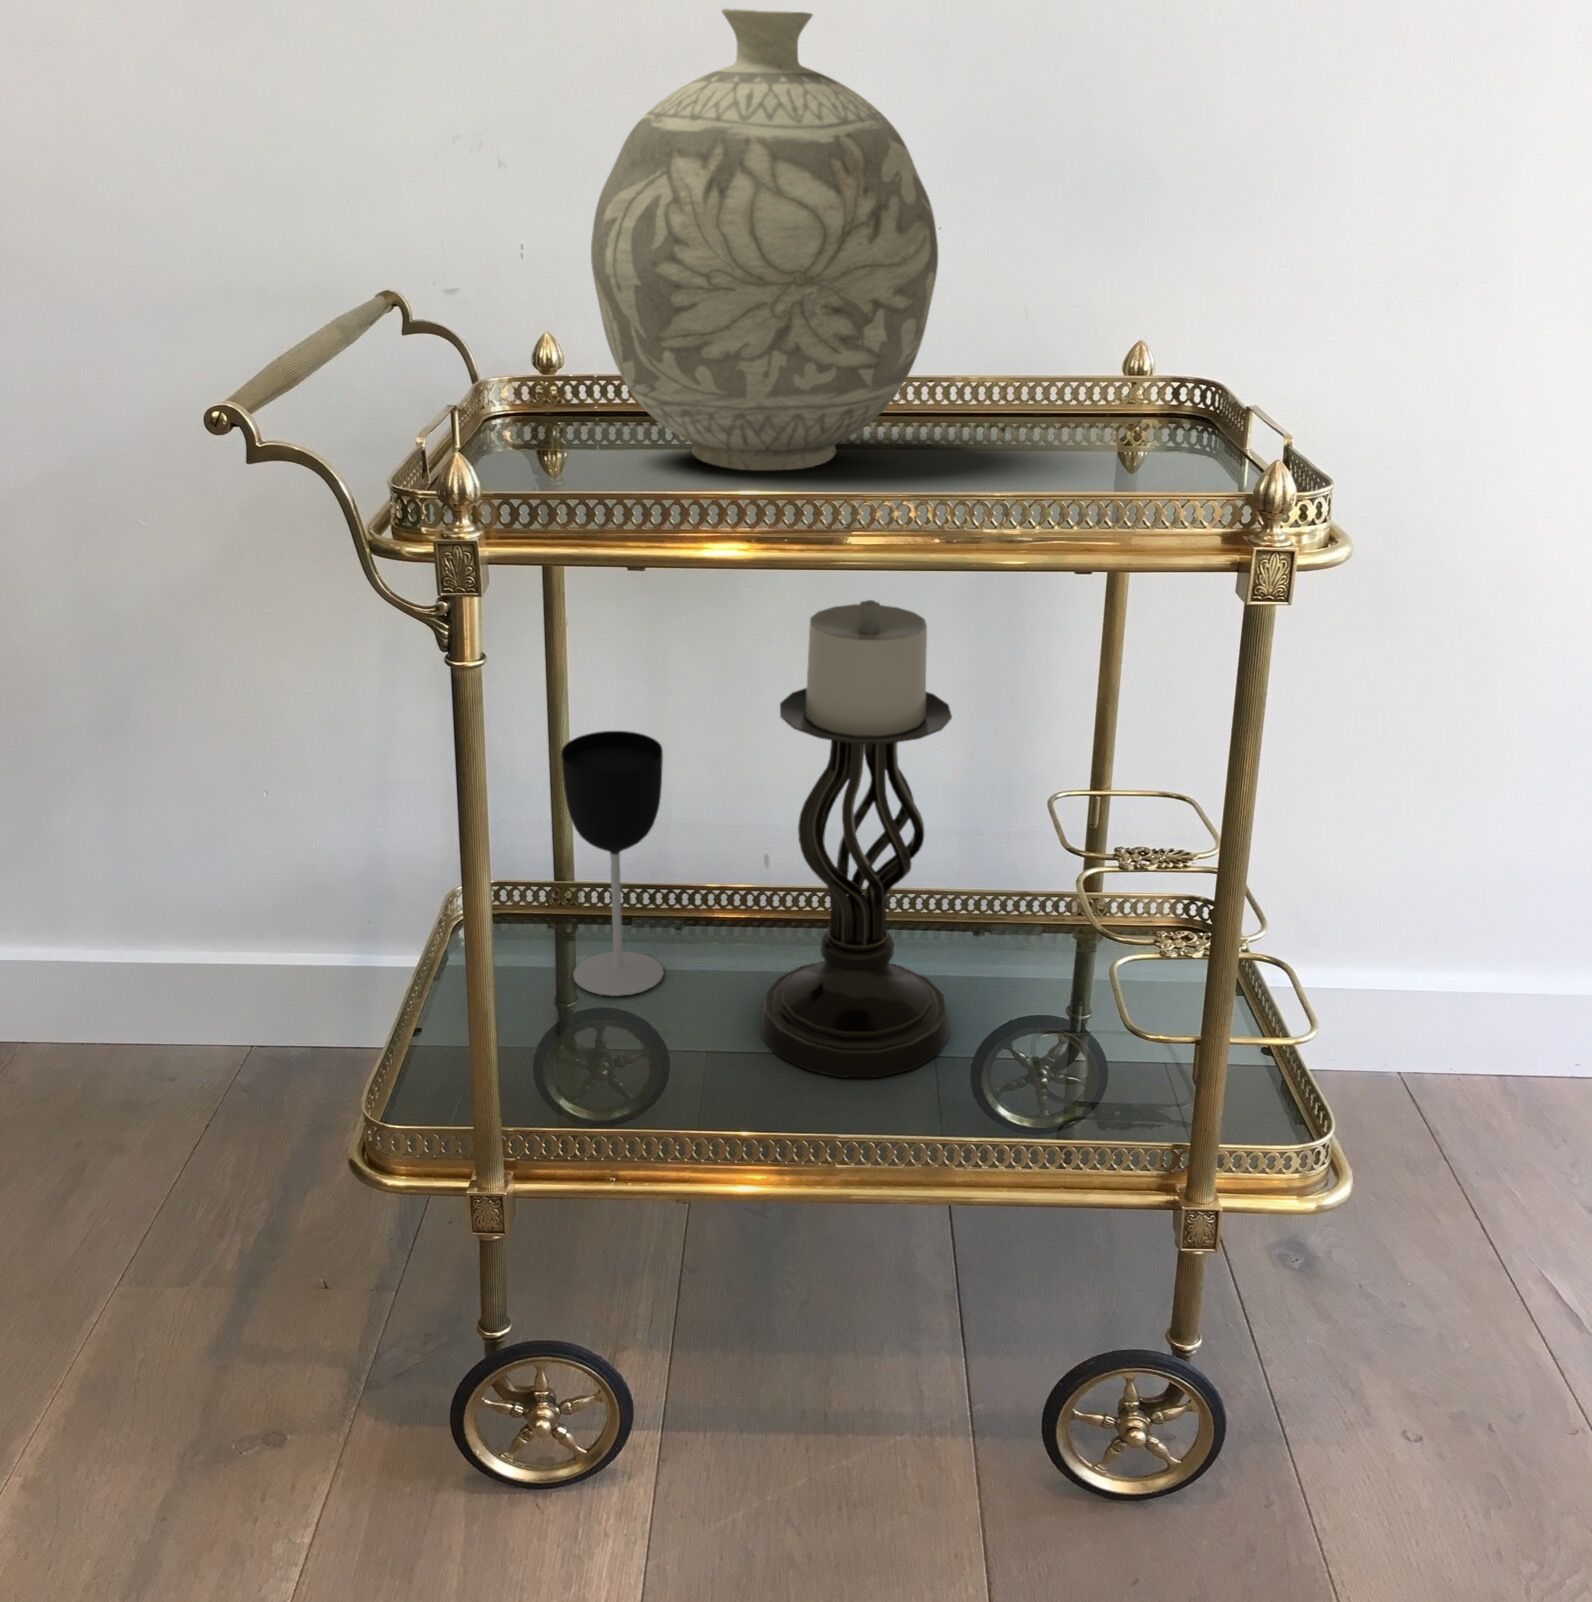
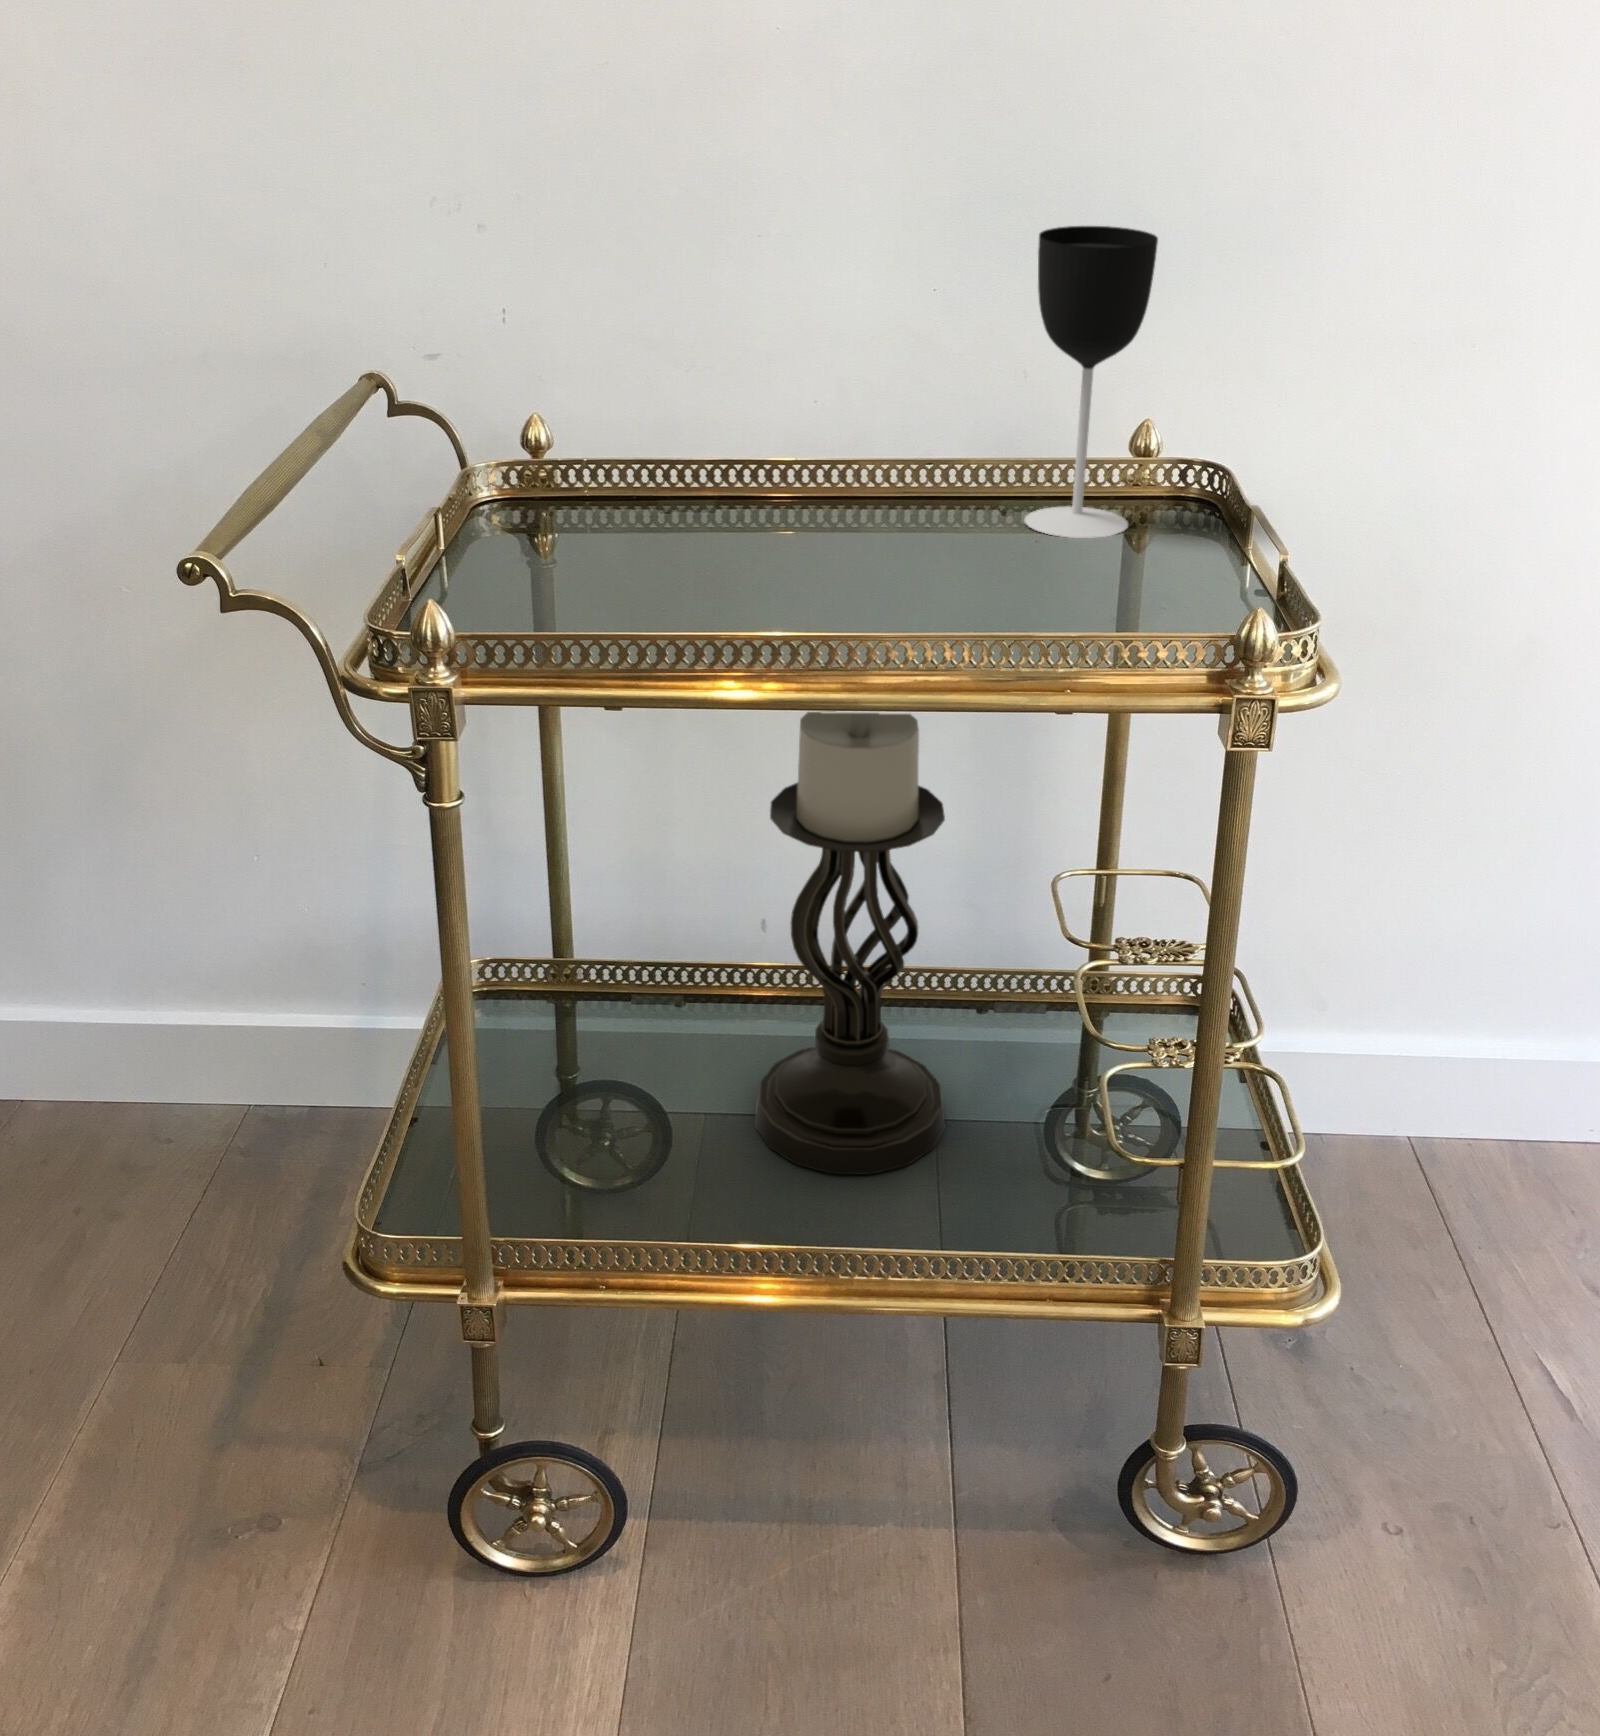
decorative vase: present [591,9,938,470] -> none [571,115,926,584]
wine glass: present [561,731,664,996] -> present [1025,226,1158,538]

